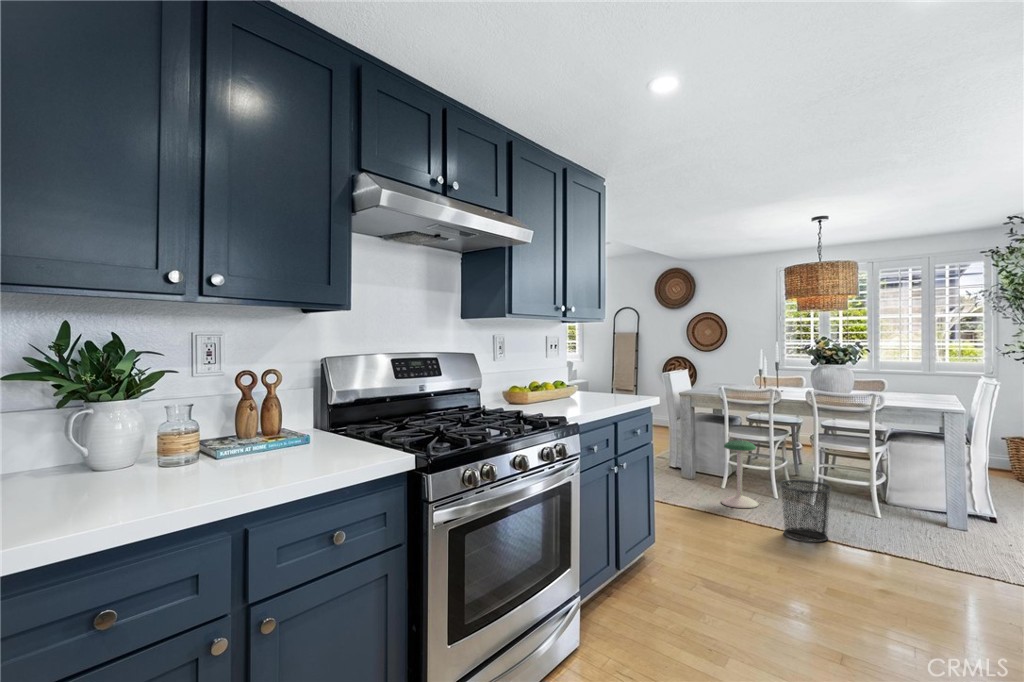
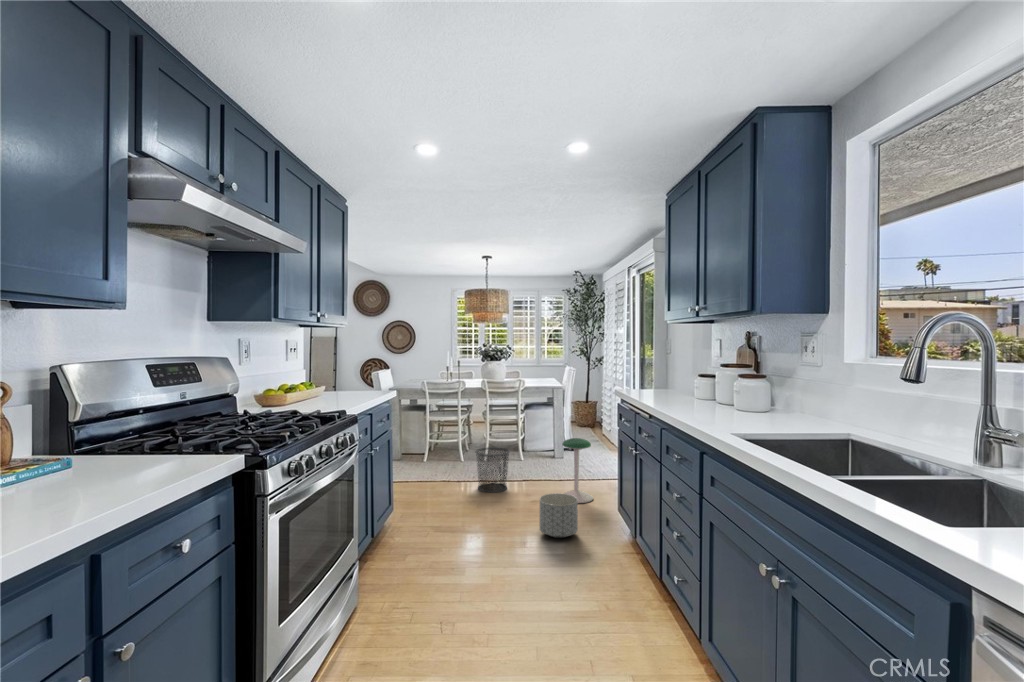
stool: present [721,440,759,508] -> present [562,438,593,503]
planter: none [851,556,917,624] -> present [540,493,578,538]

